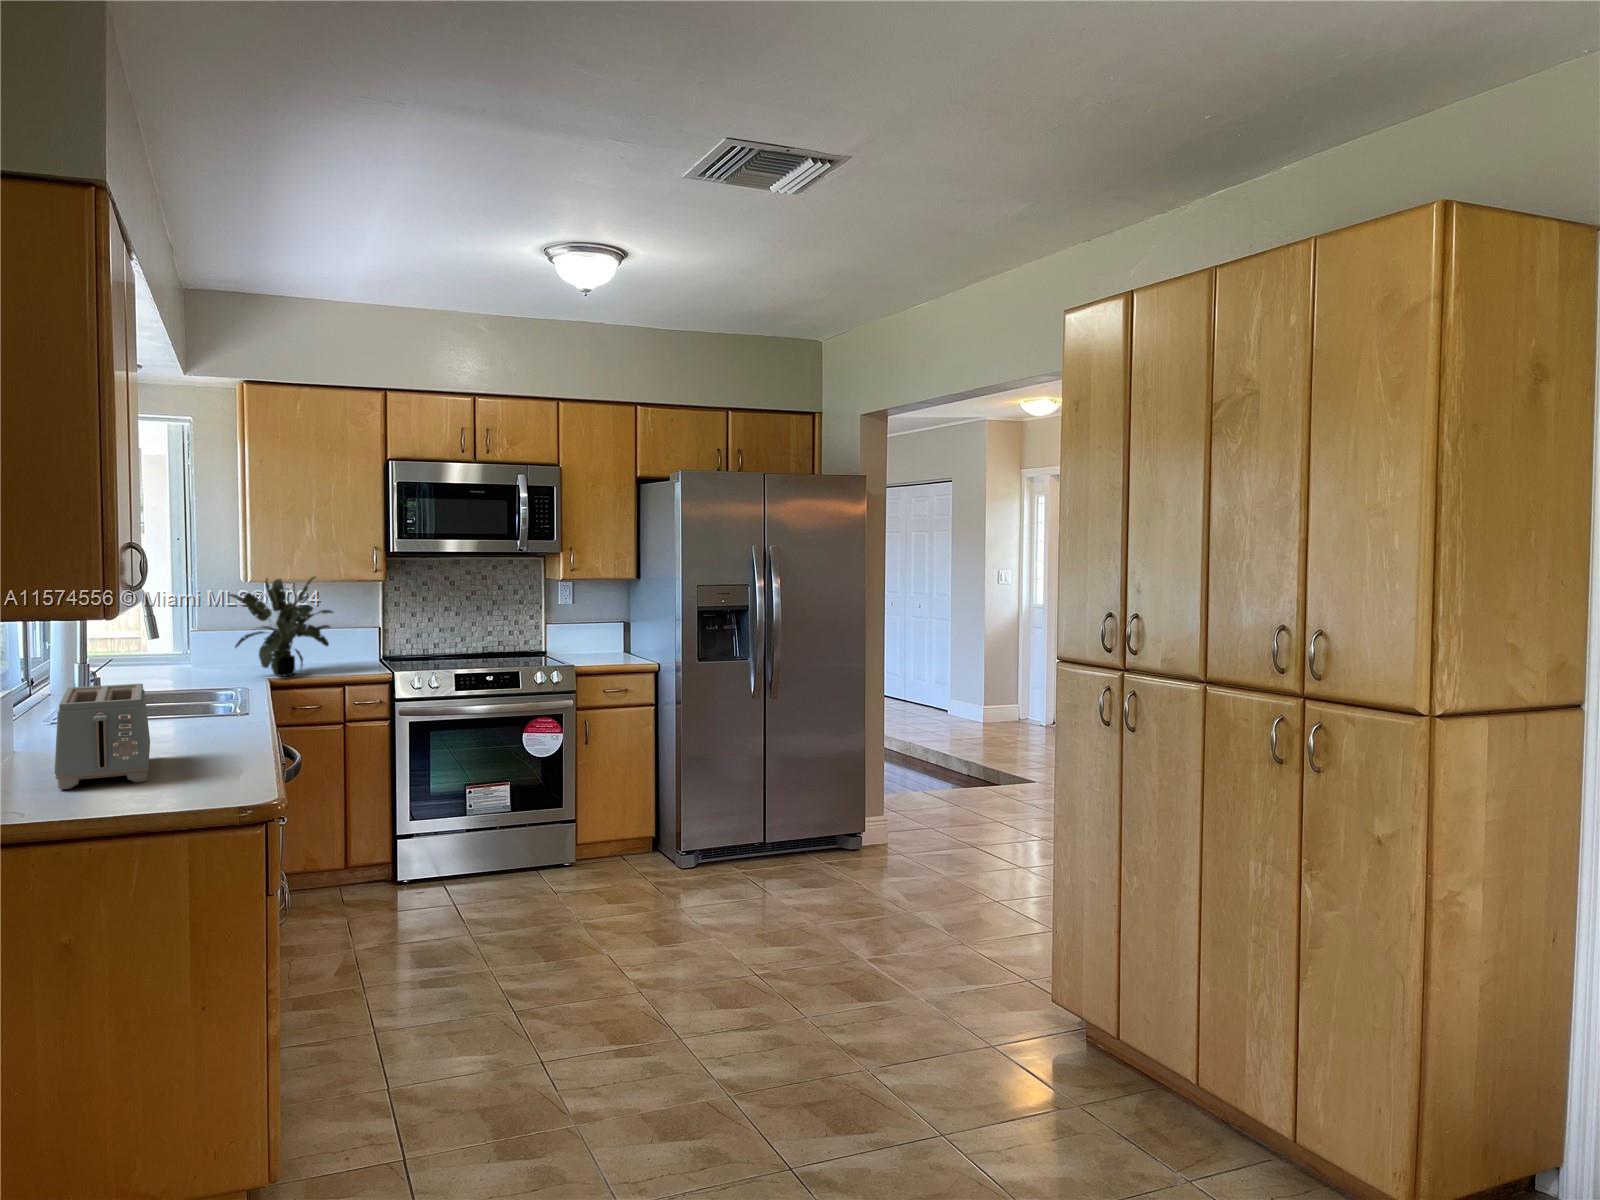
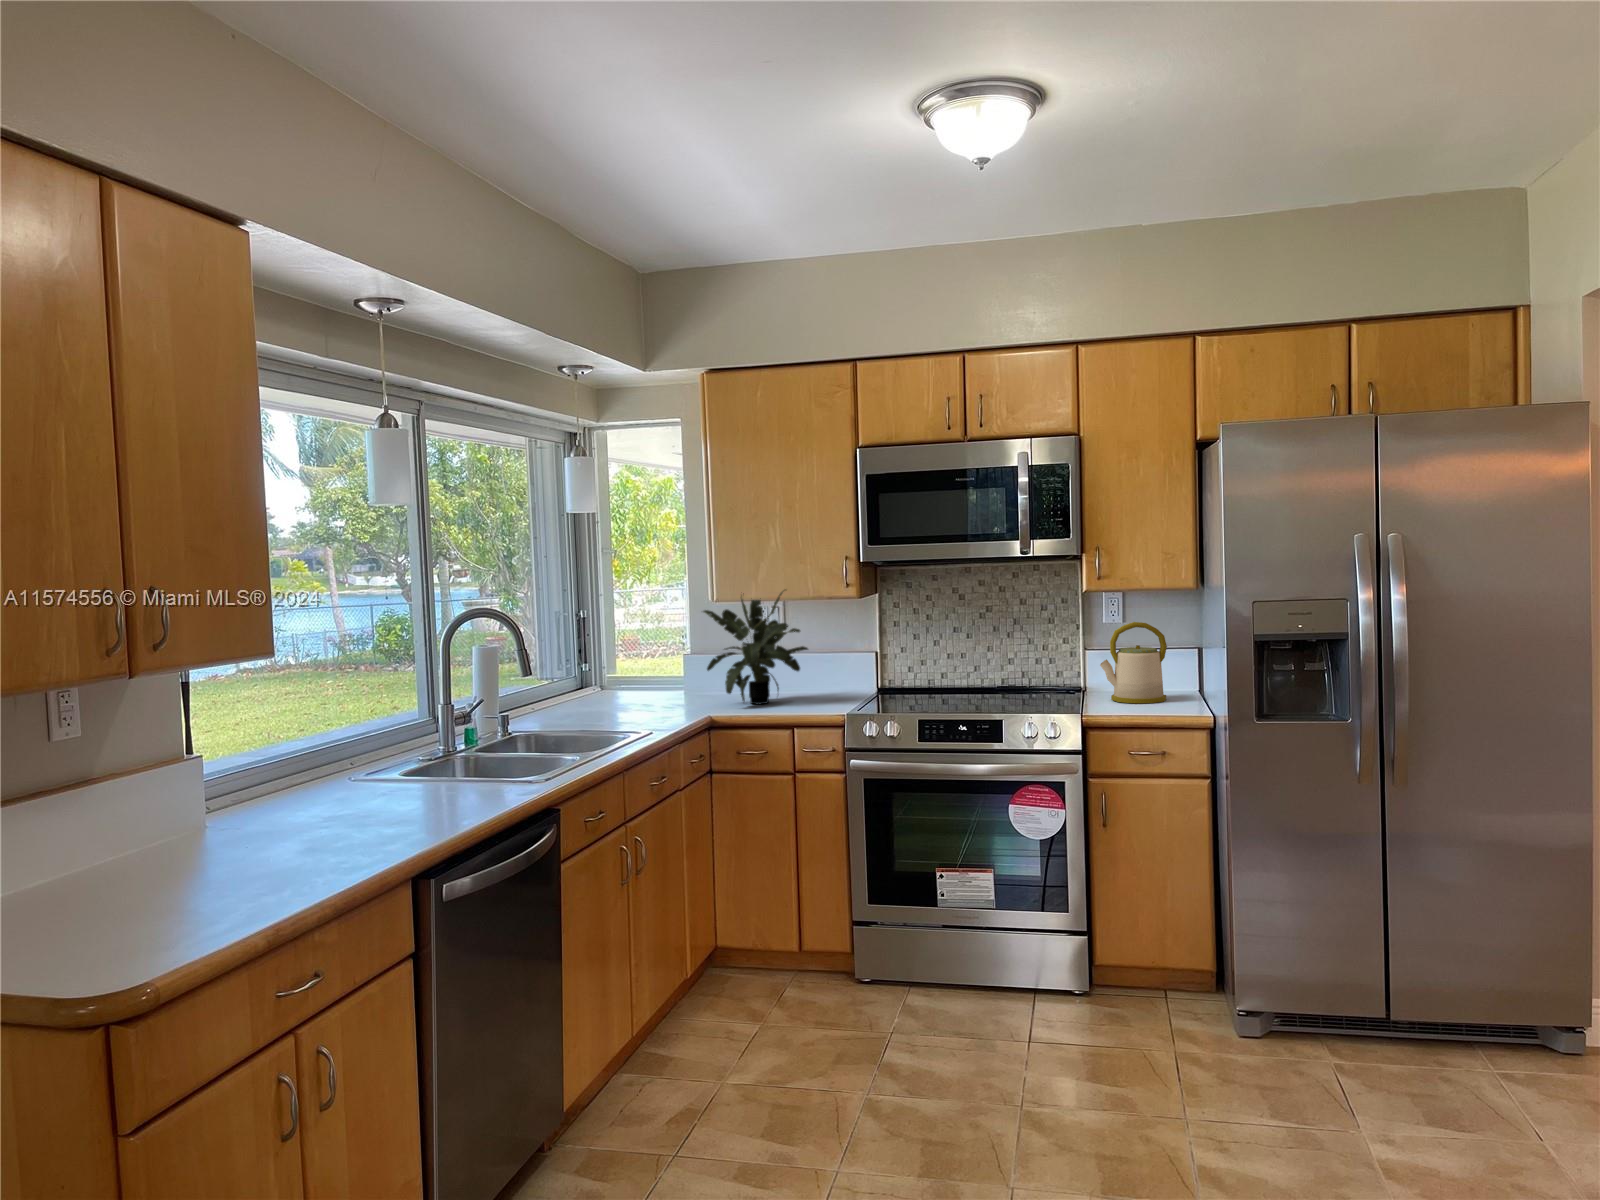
kettle: none [574,603,619,661] -> present [1100,622,1167,703]
toaster: present [55,684,150,789] -> none [296,708,451,827]

